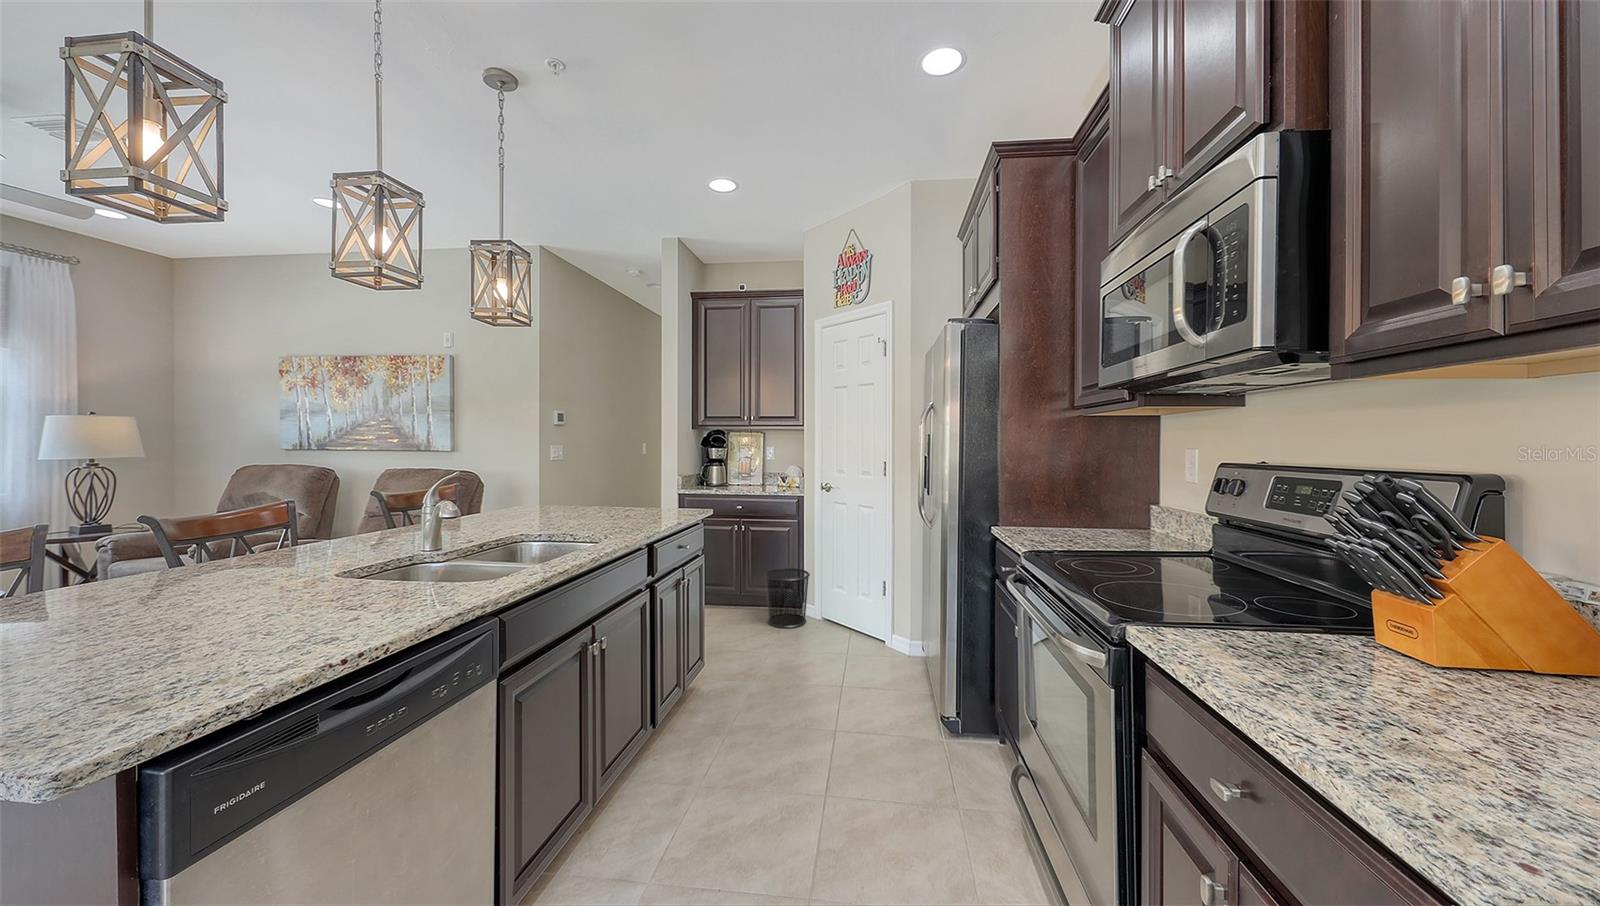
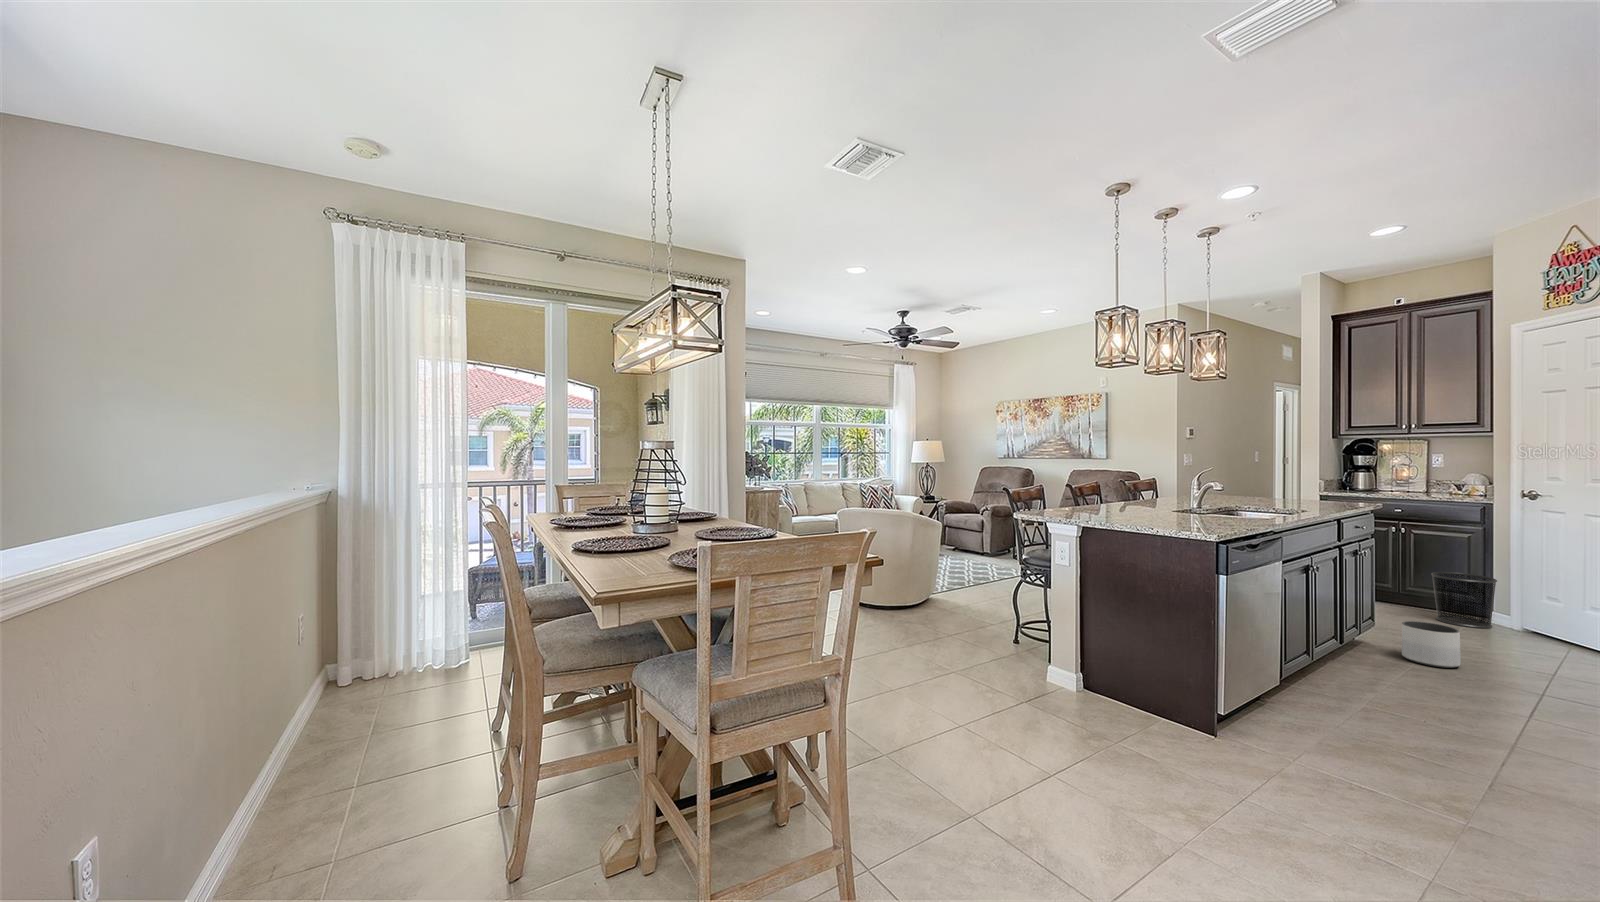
planter: none [740,666,793,736] -> present [1402,621,1461,668]

